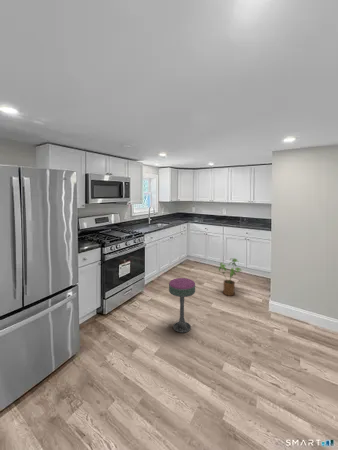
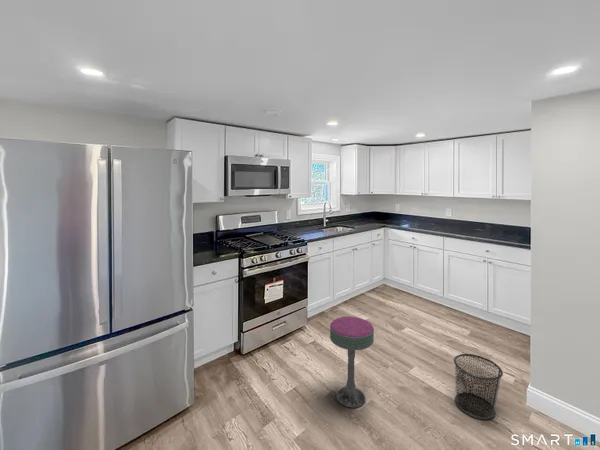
house plant: present [219,259,241,296] -> none [427,290,470,354]
waste bin: none [237,292,262,326] -> present [454,354,503,419]

